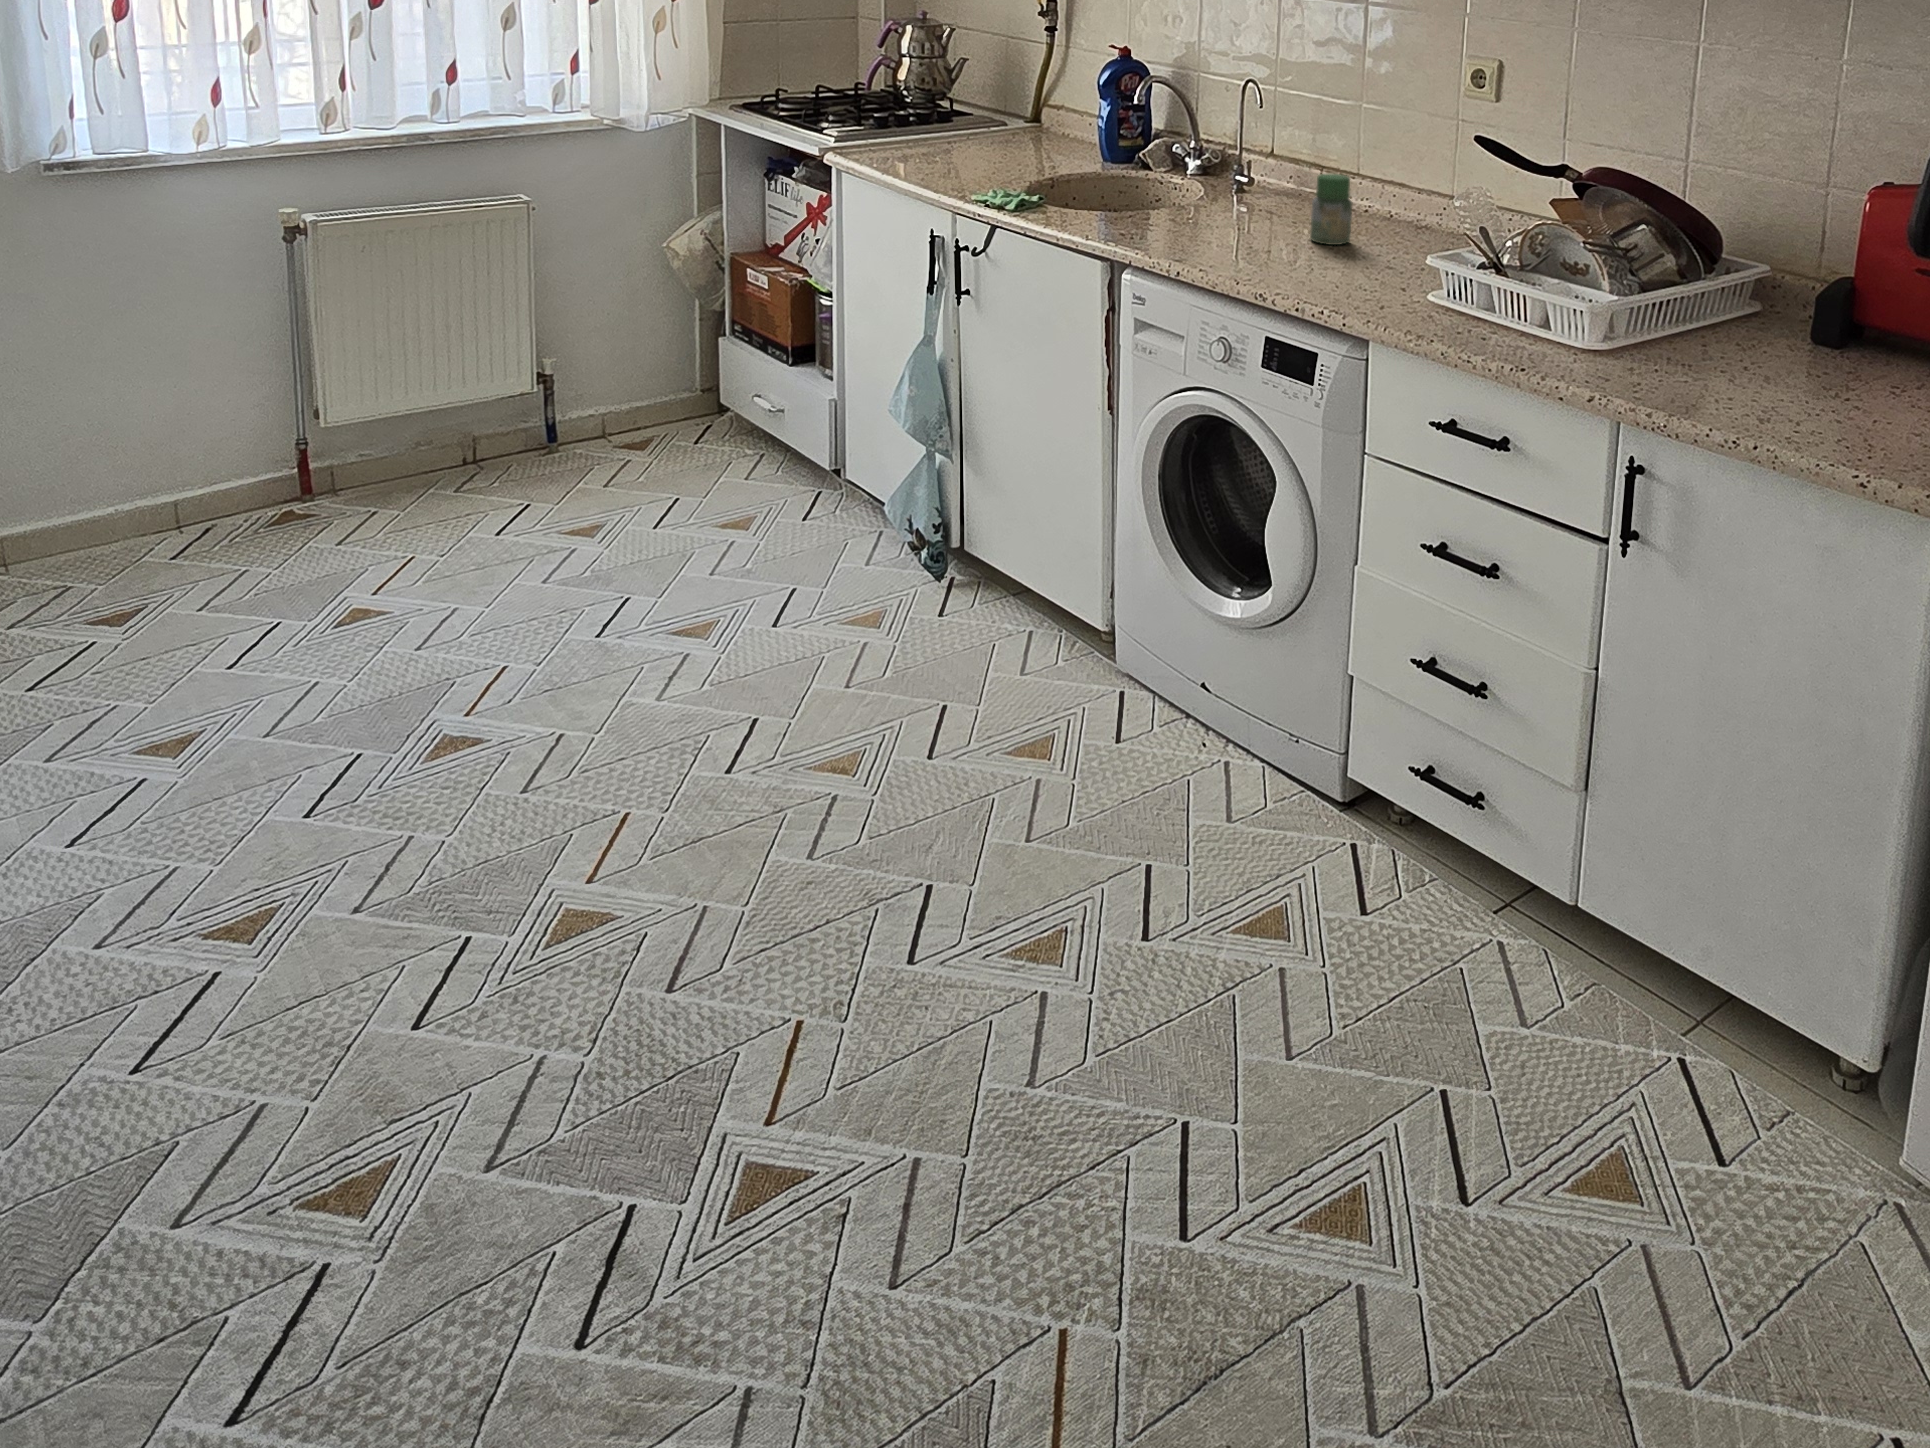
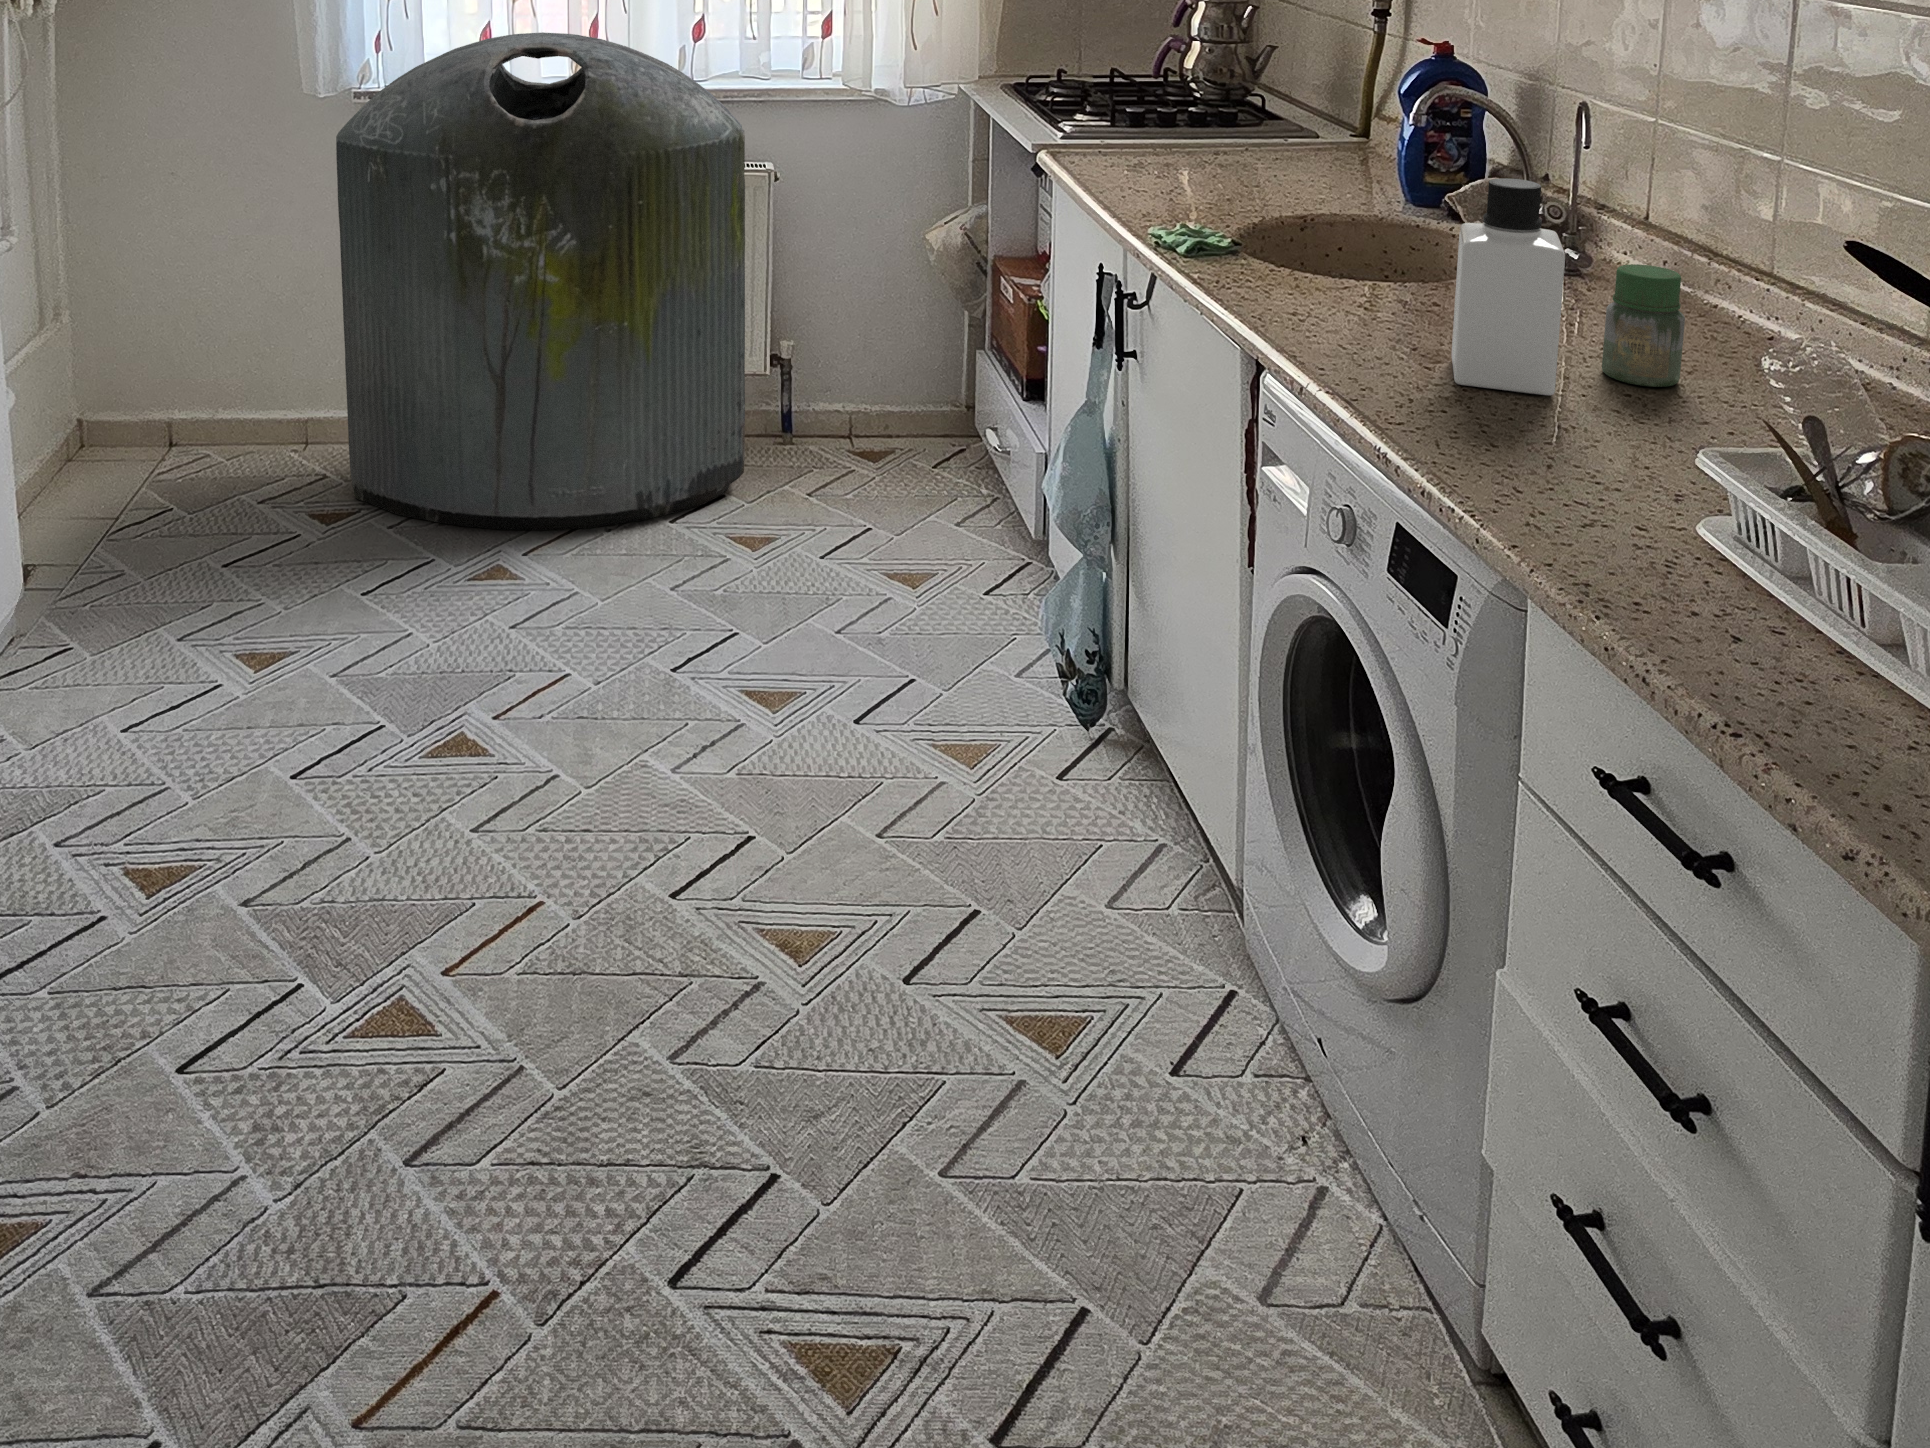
trash can: none [78,79,547,595] -> present [336,32,745,530]
bottle: none [1238,126,1311,257] -> present [1451,178,1565,395]

